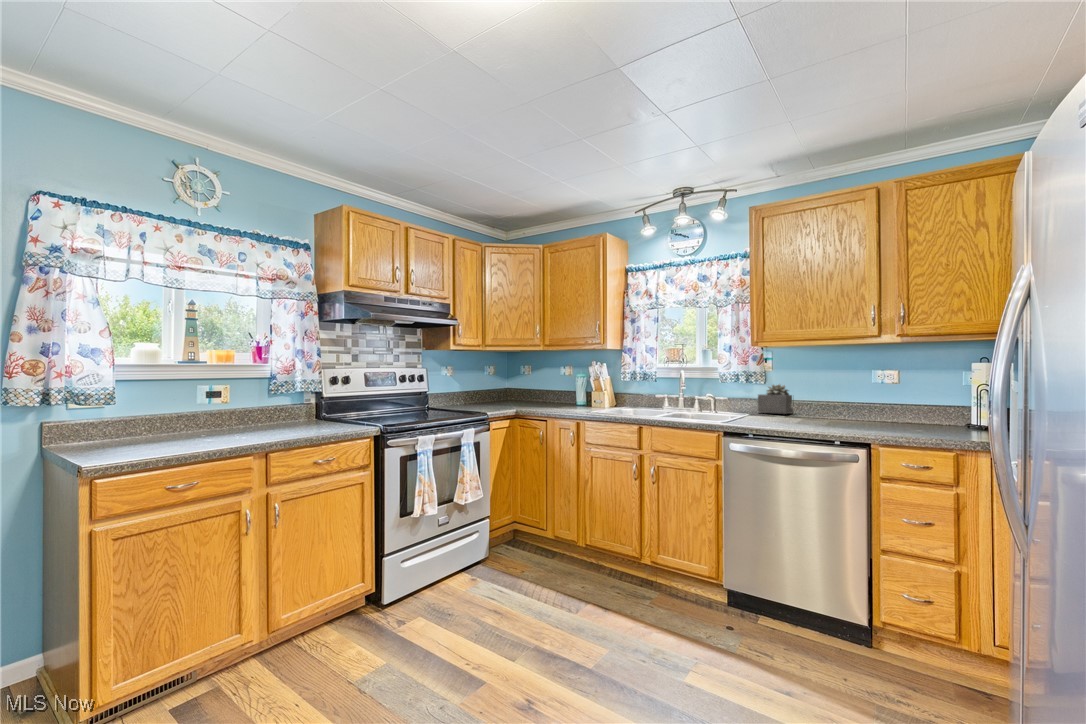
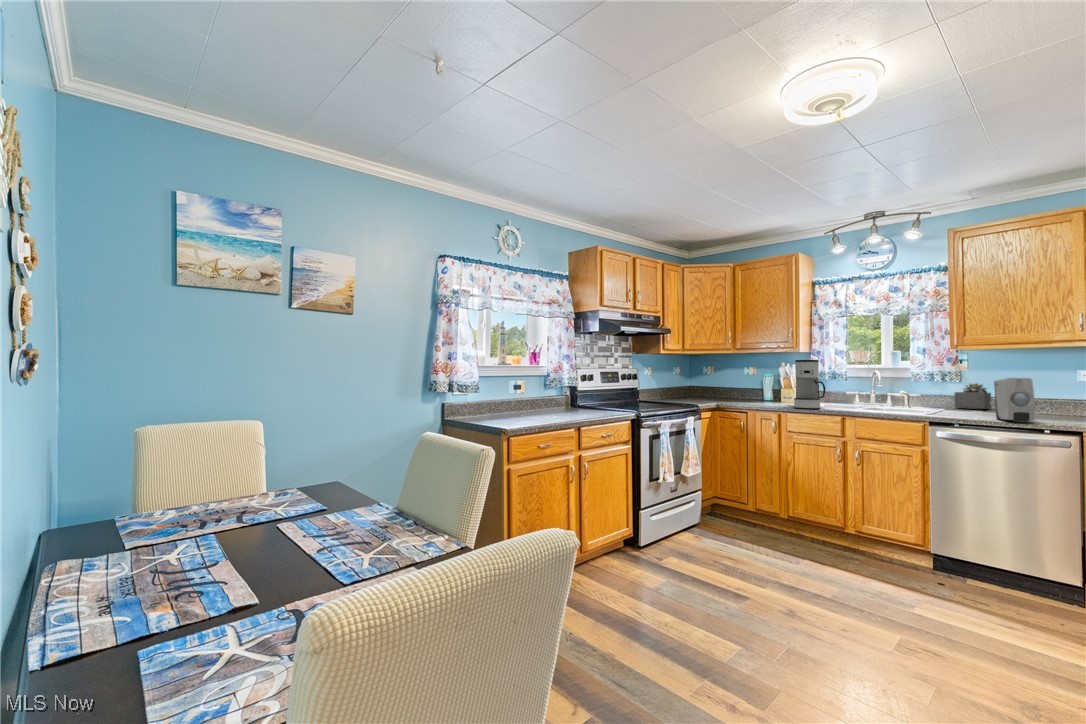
coffee maker: none [590,357,624,416] -> present [794,360,825,409]
soap dispenser: none [790,380,829,433] -> present [994,378,1035,423]

